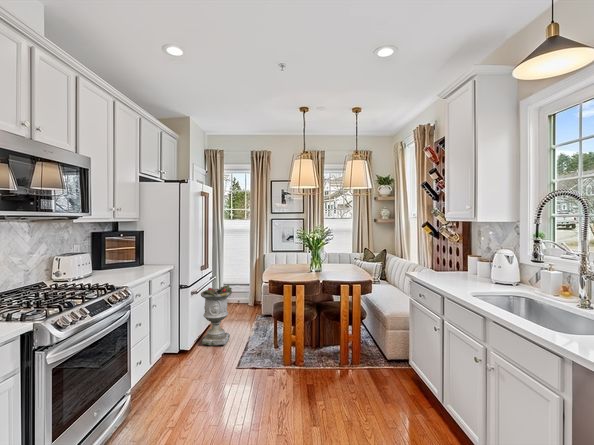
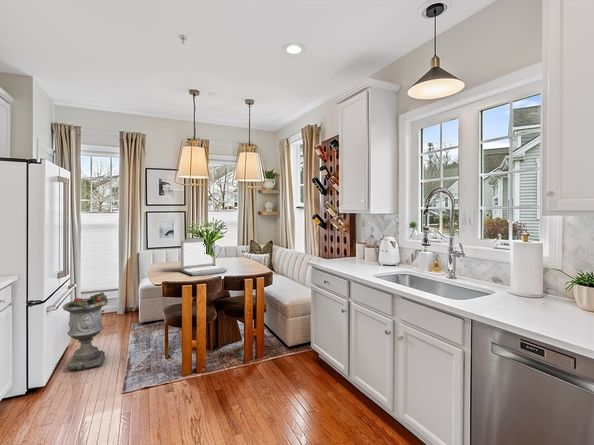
laptop: none [287,243,327,278] -> present [181,238,227,276]

